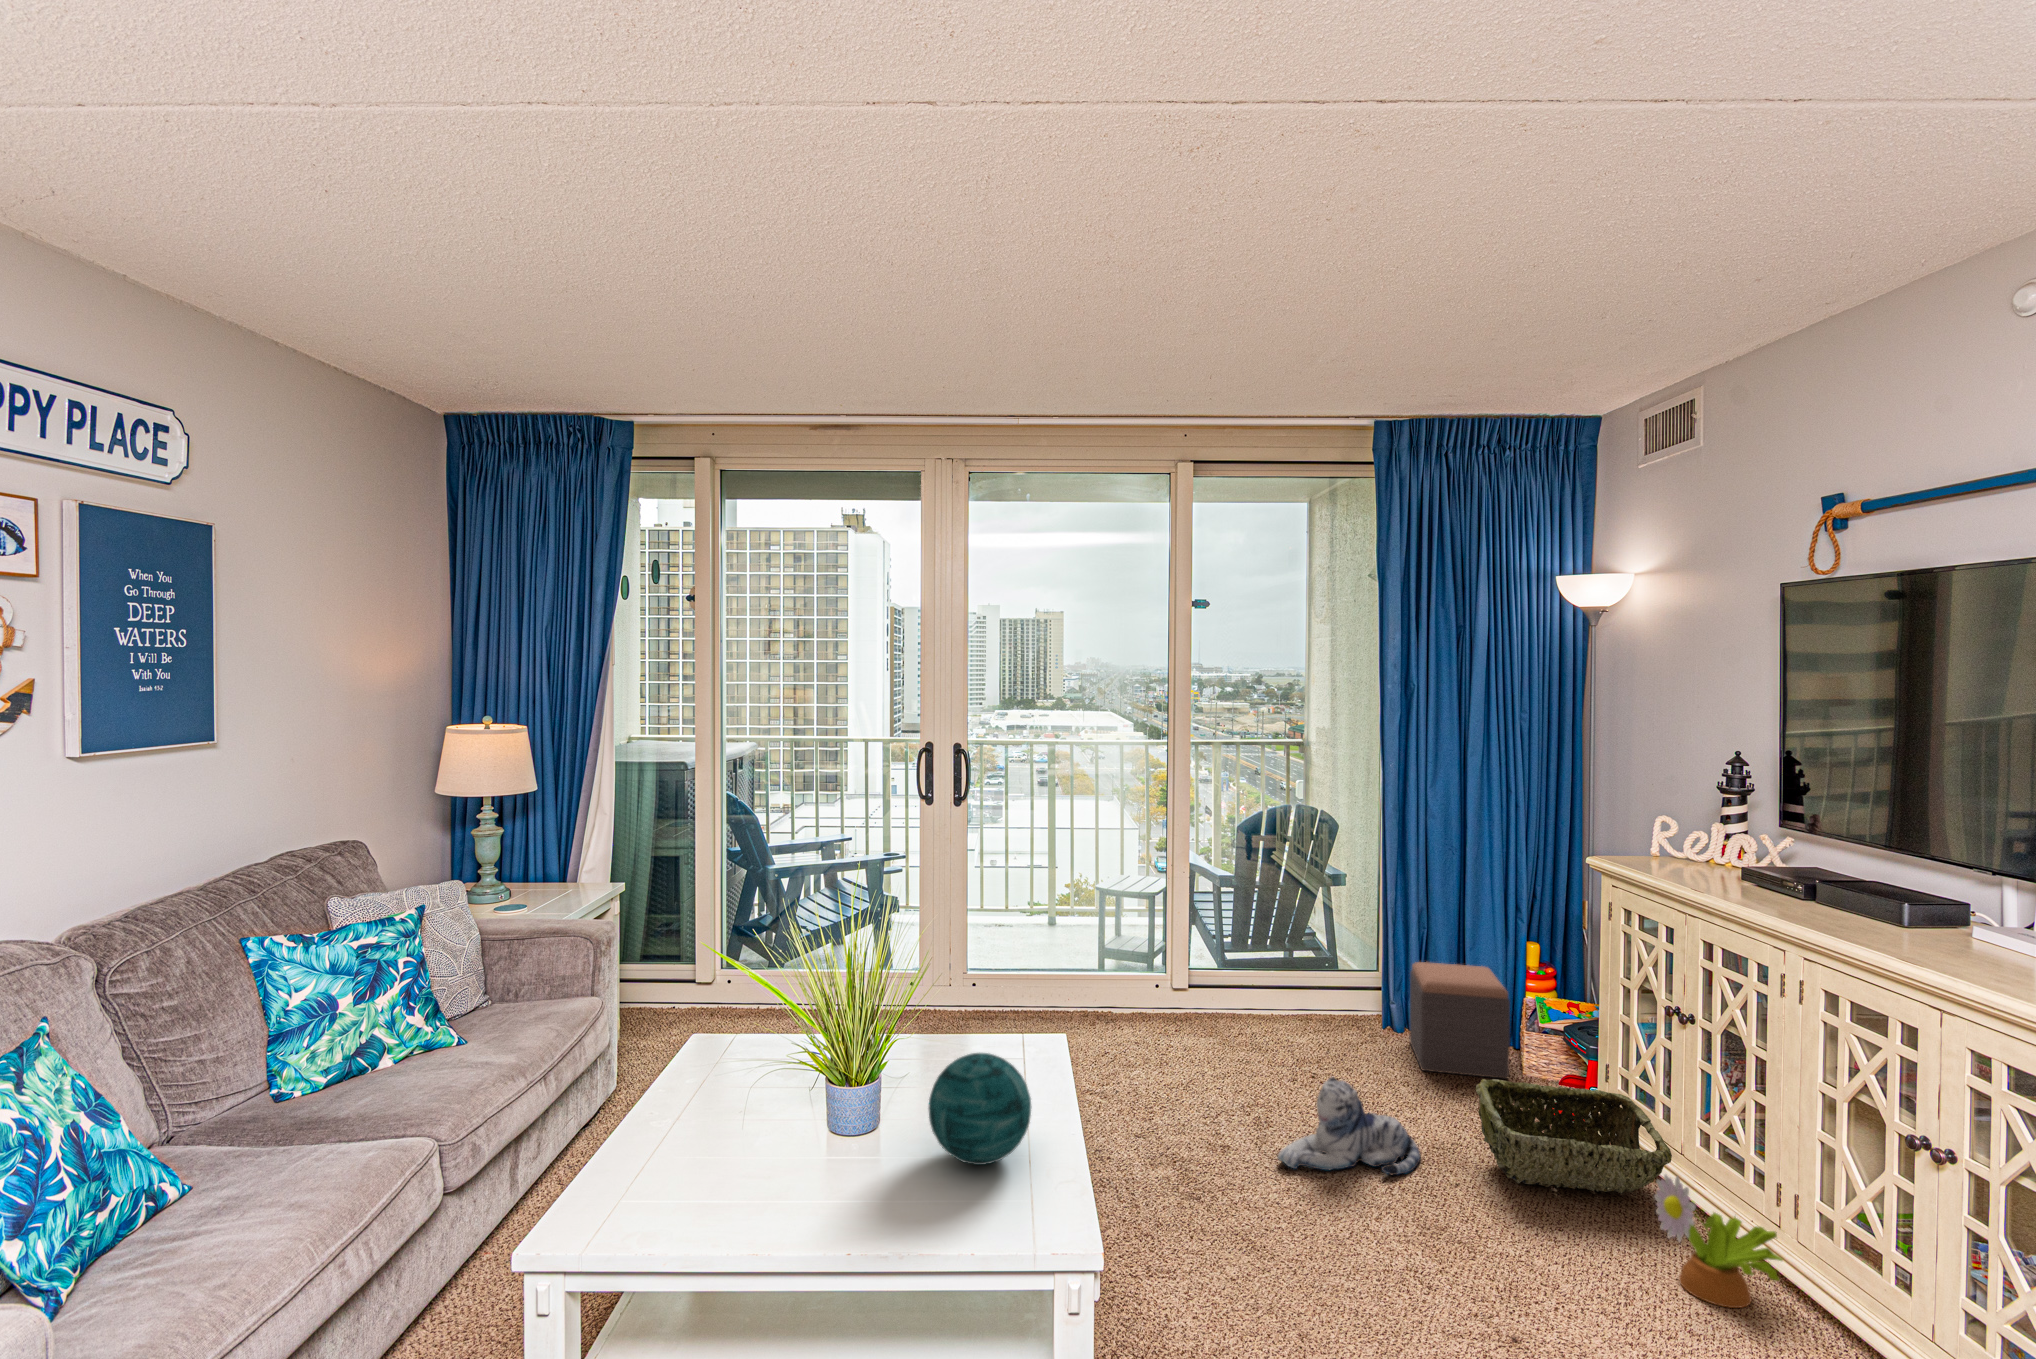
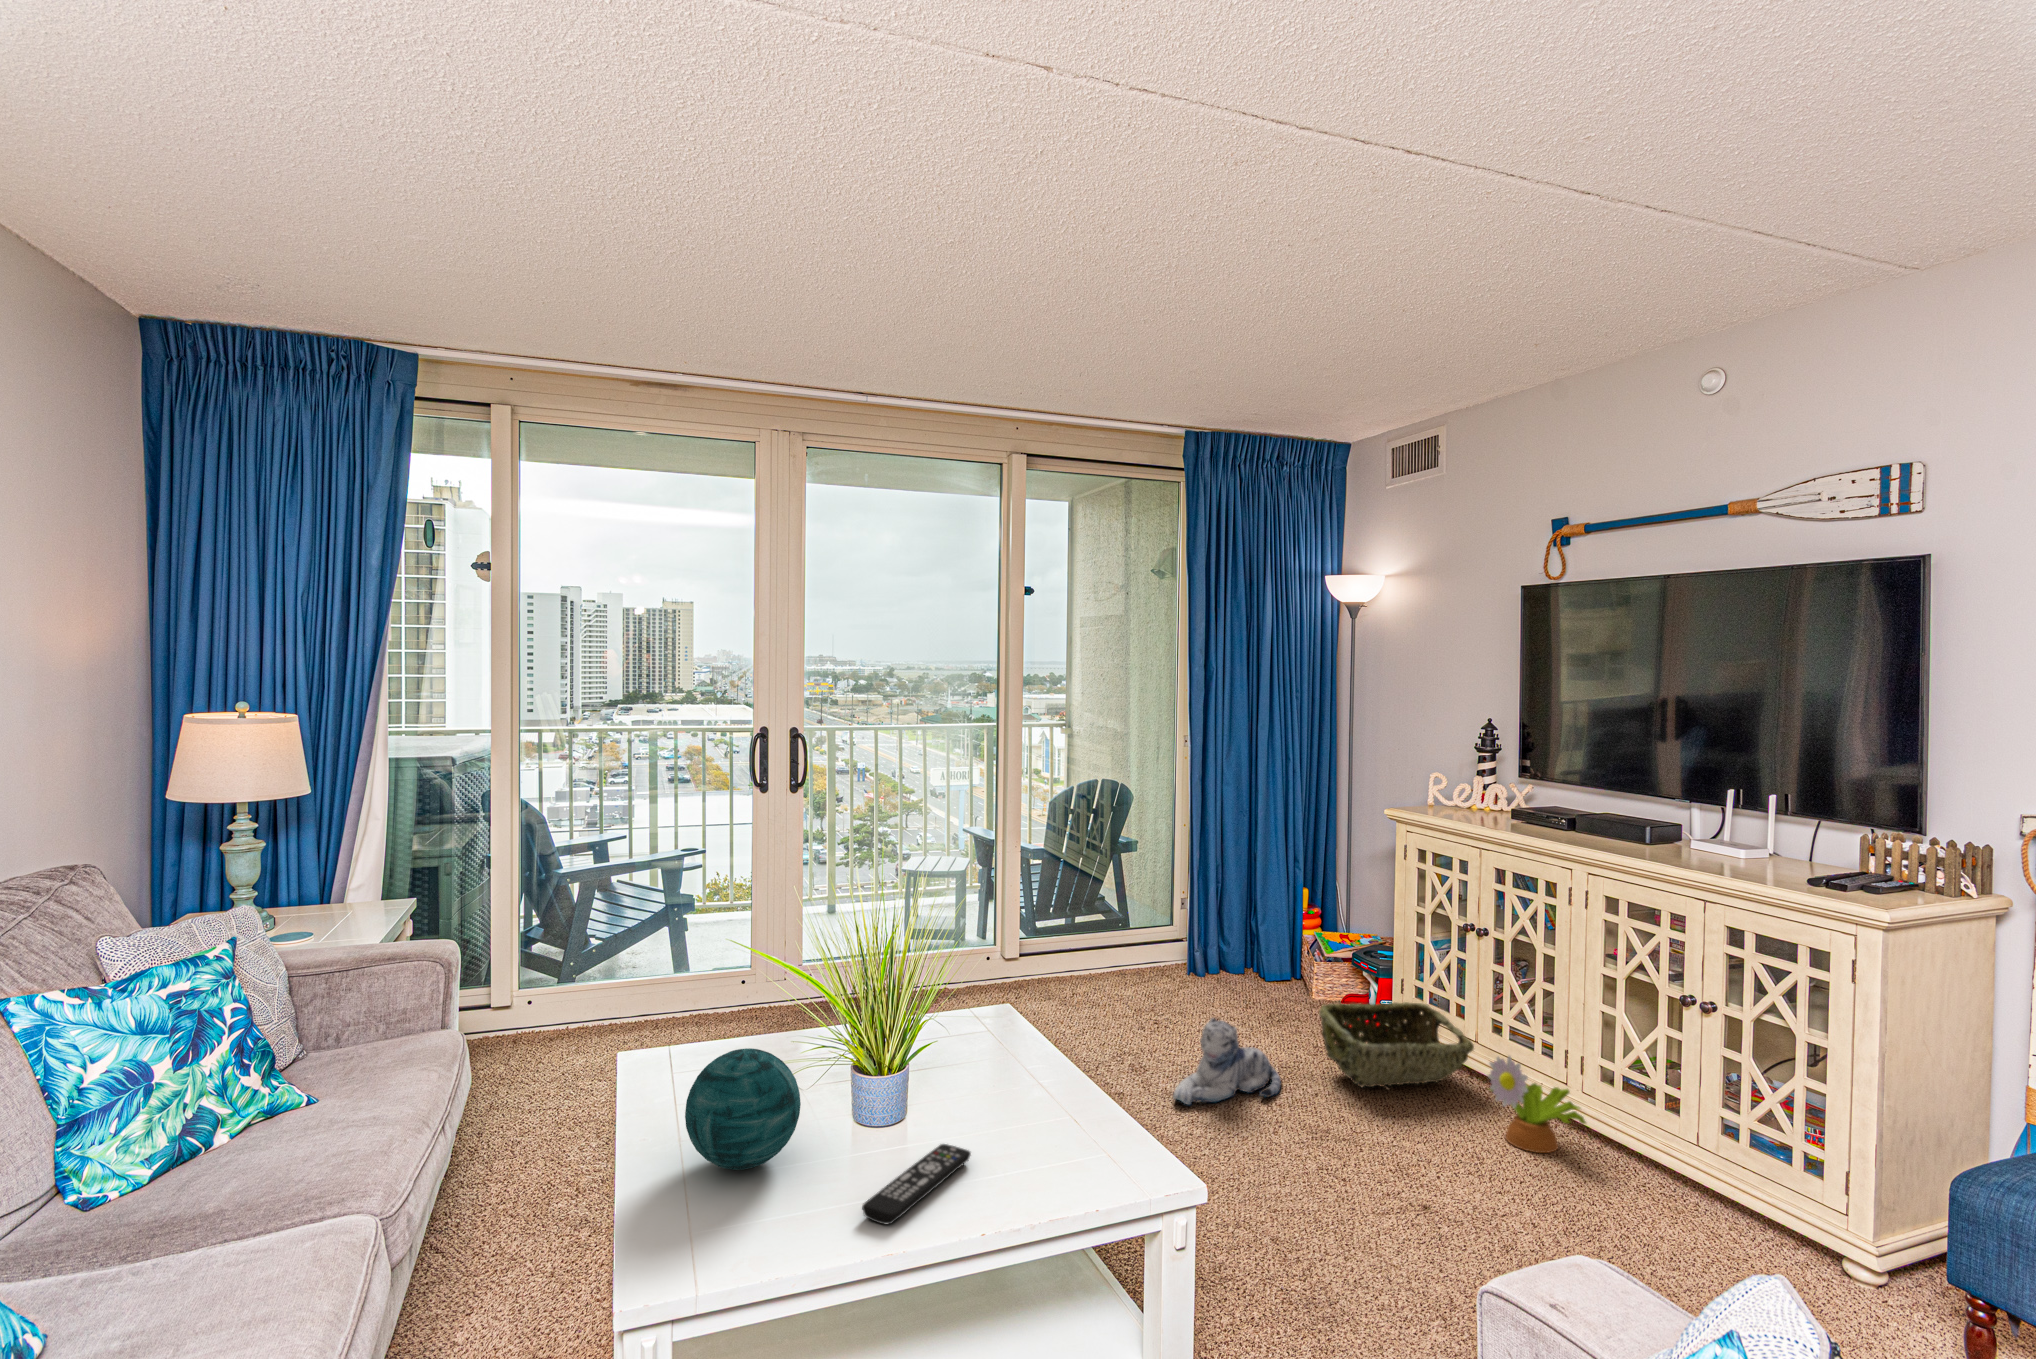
footstool: present [1409,962,1510,1079] -> none [1215,913,1307,1009]
decorative orb: present [929,1053,1031,1165] -> present [685,1048,801,1170]
remote control: none [754,1163,893,1230] -> present [862,1144,971,1224]

